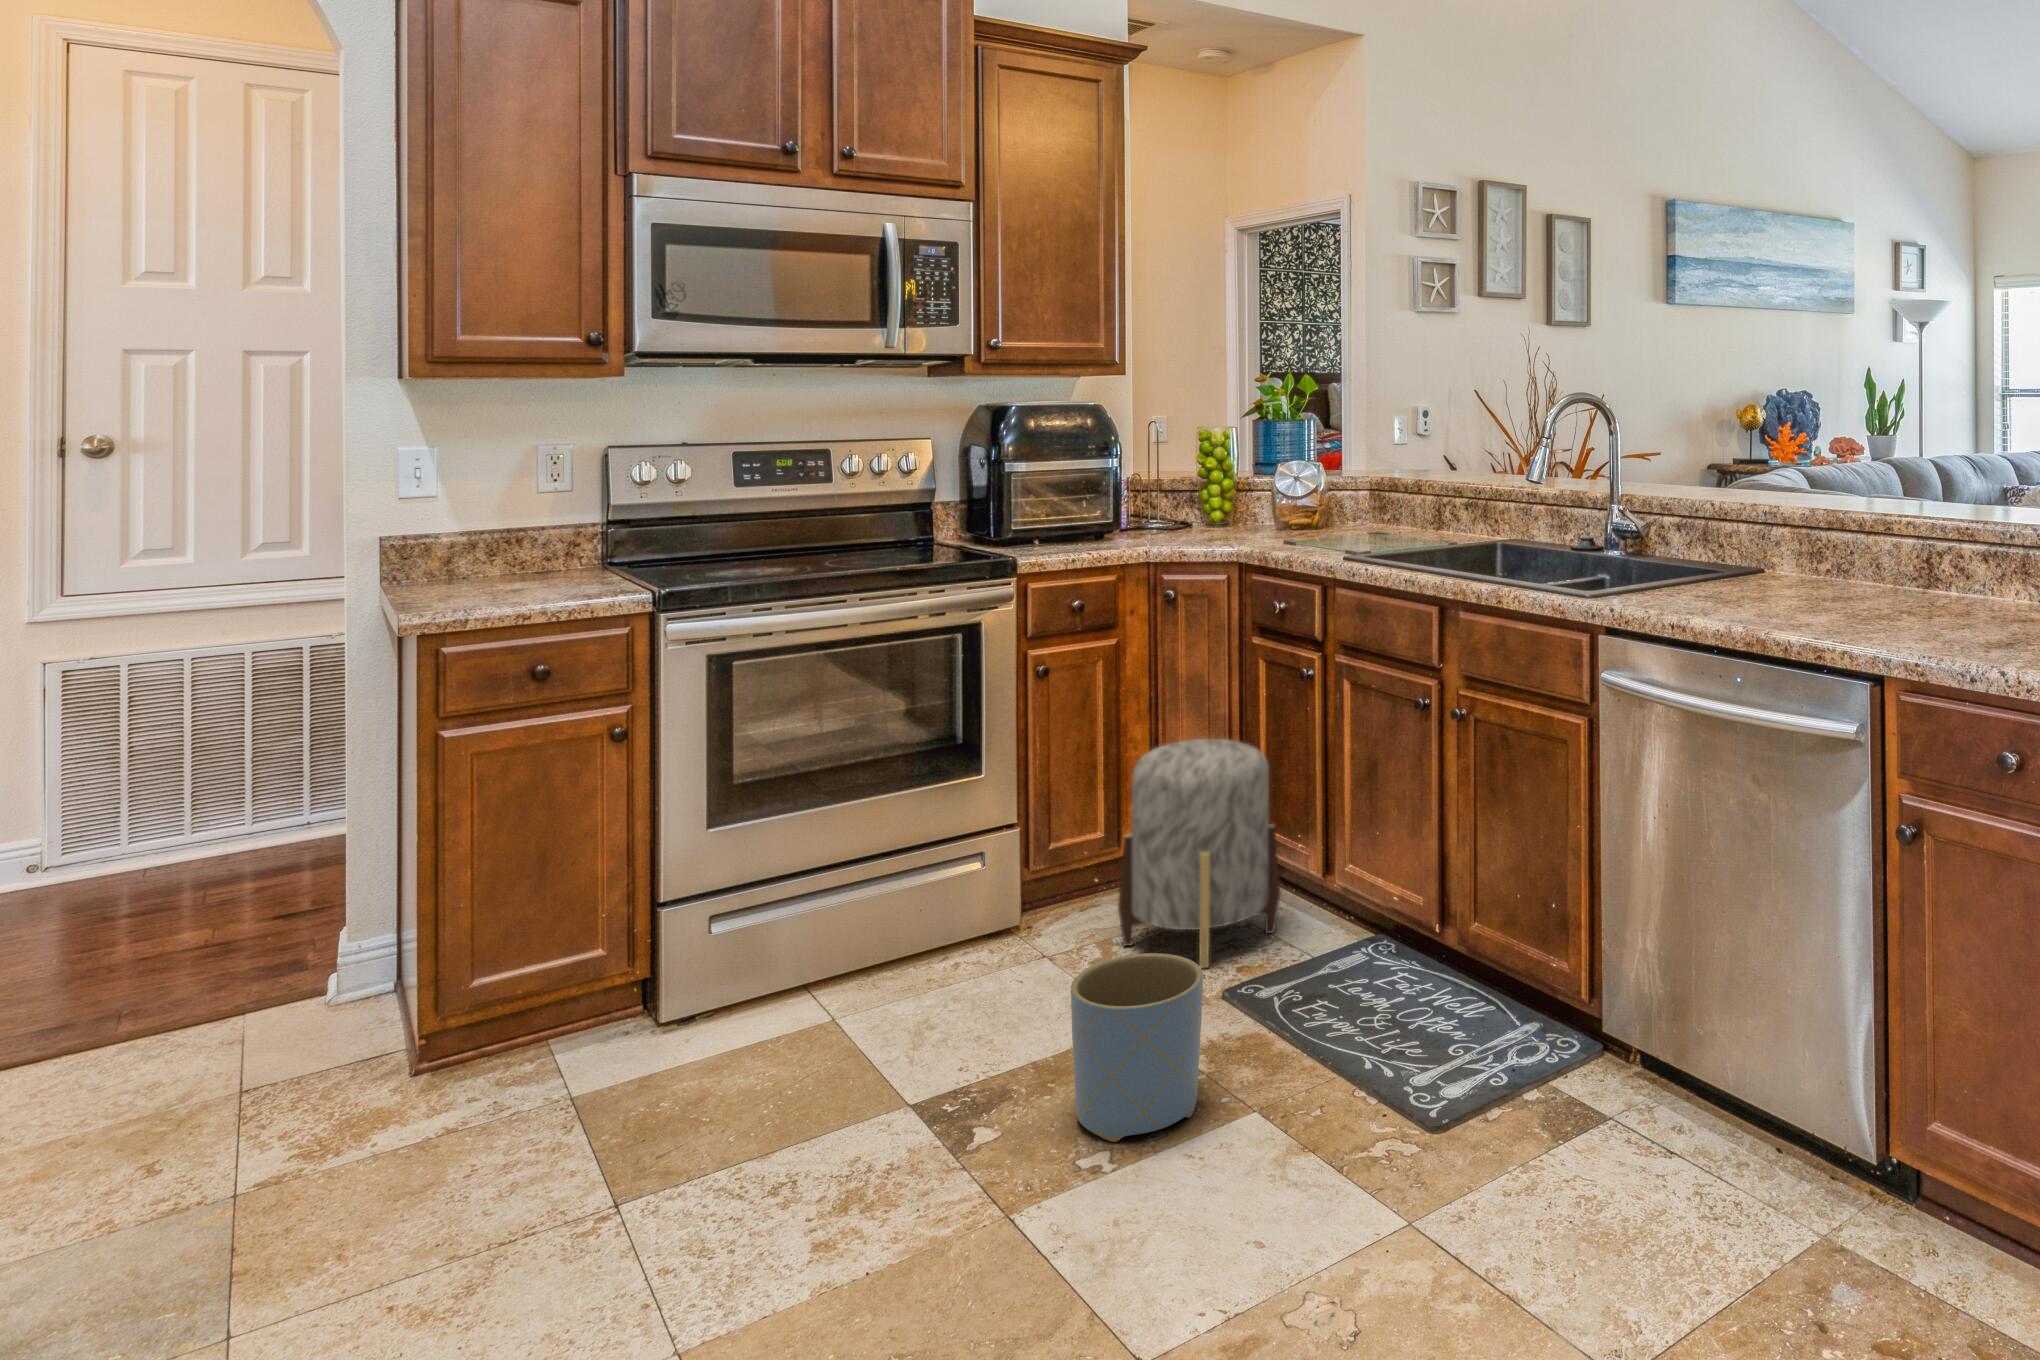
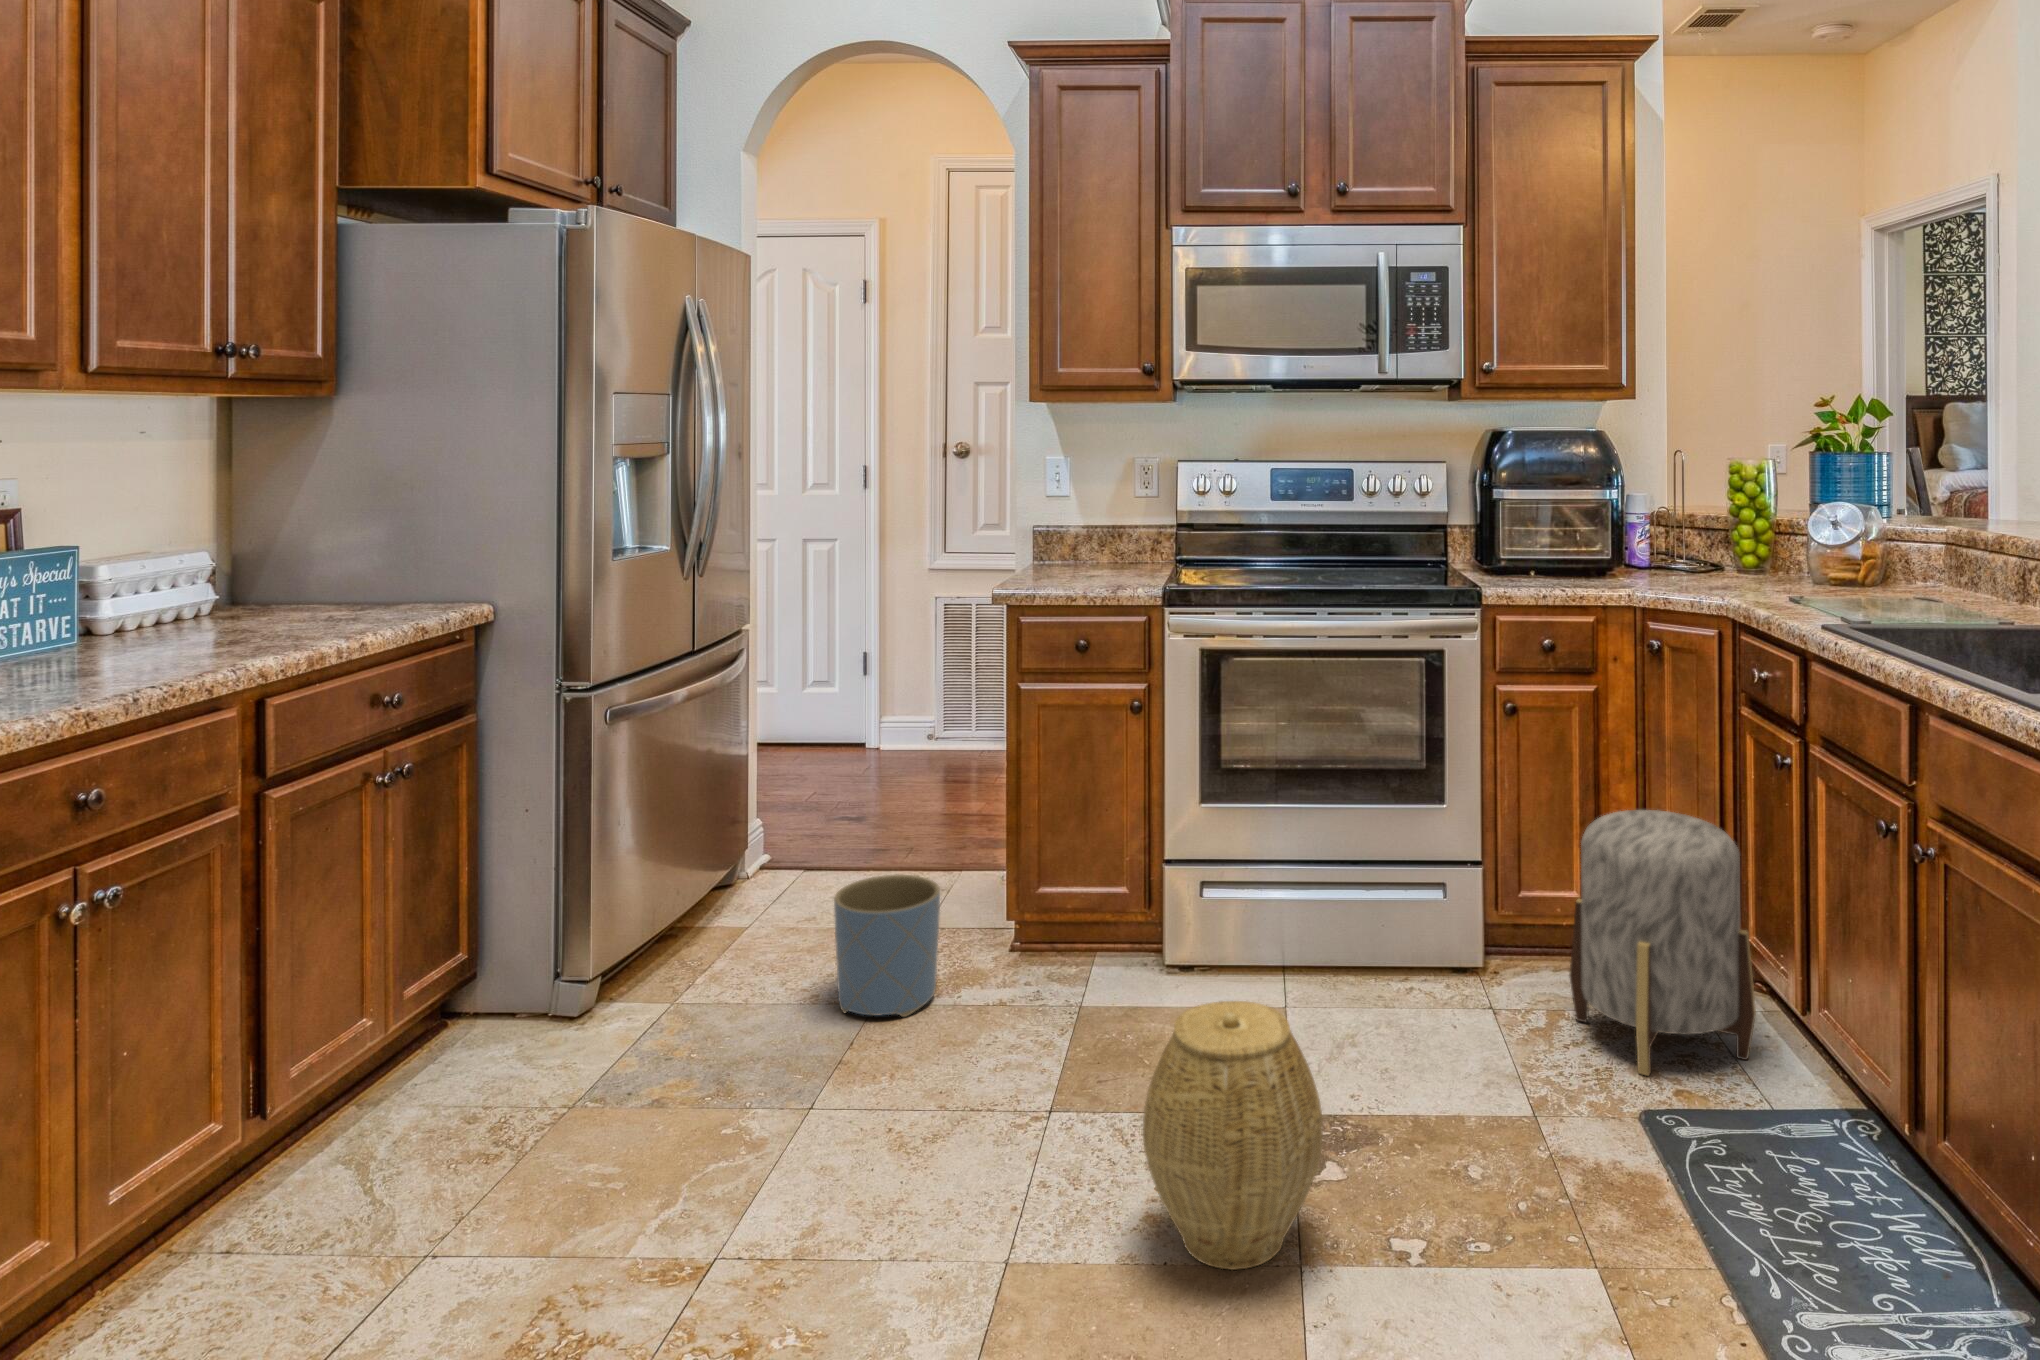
planter: present [1071,953,1203,1142] -> present [834,875,940,1017]
woven basket: none [828,981,1025,1251] -> present [1143,1001,1323,1270]

